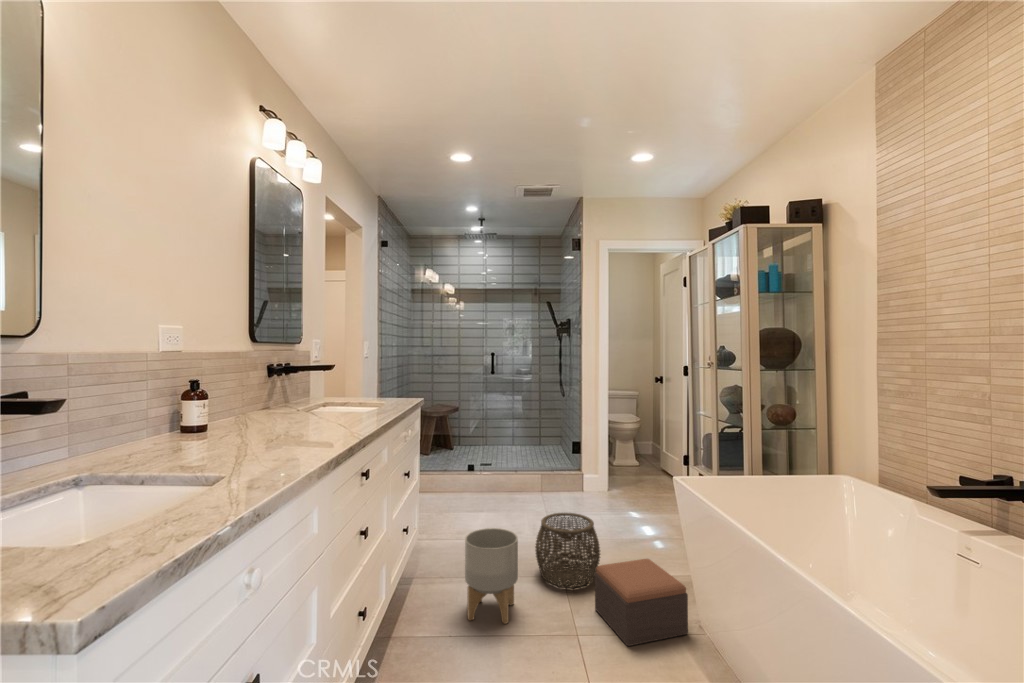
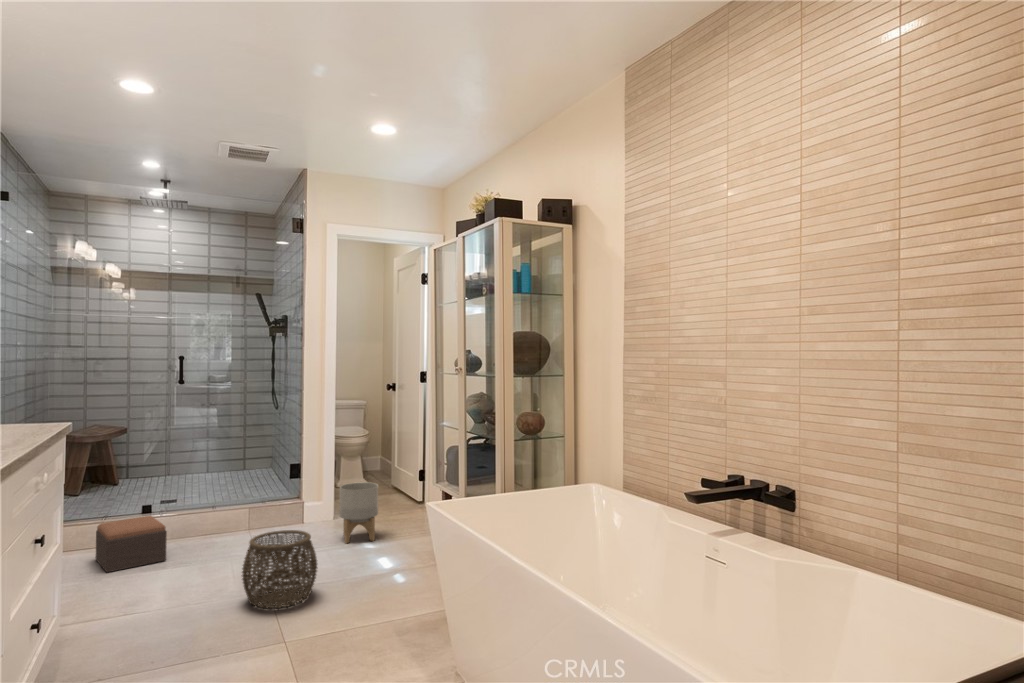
planter: present [465,528,518,624] -> present [339,482,378,543]
footstool: present [595,559,688,646] -> present [96,516,167,572]

